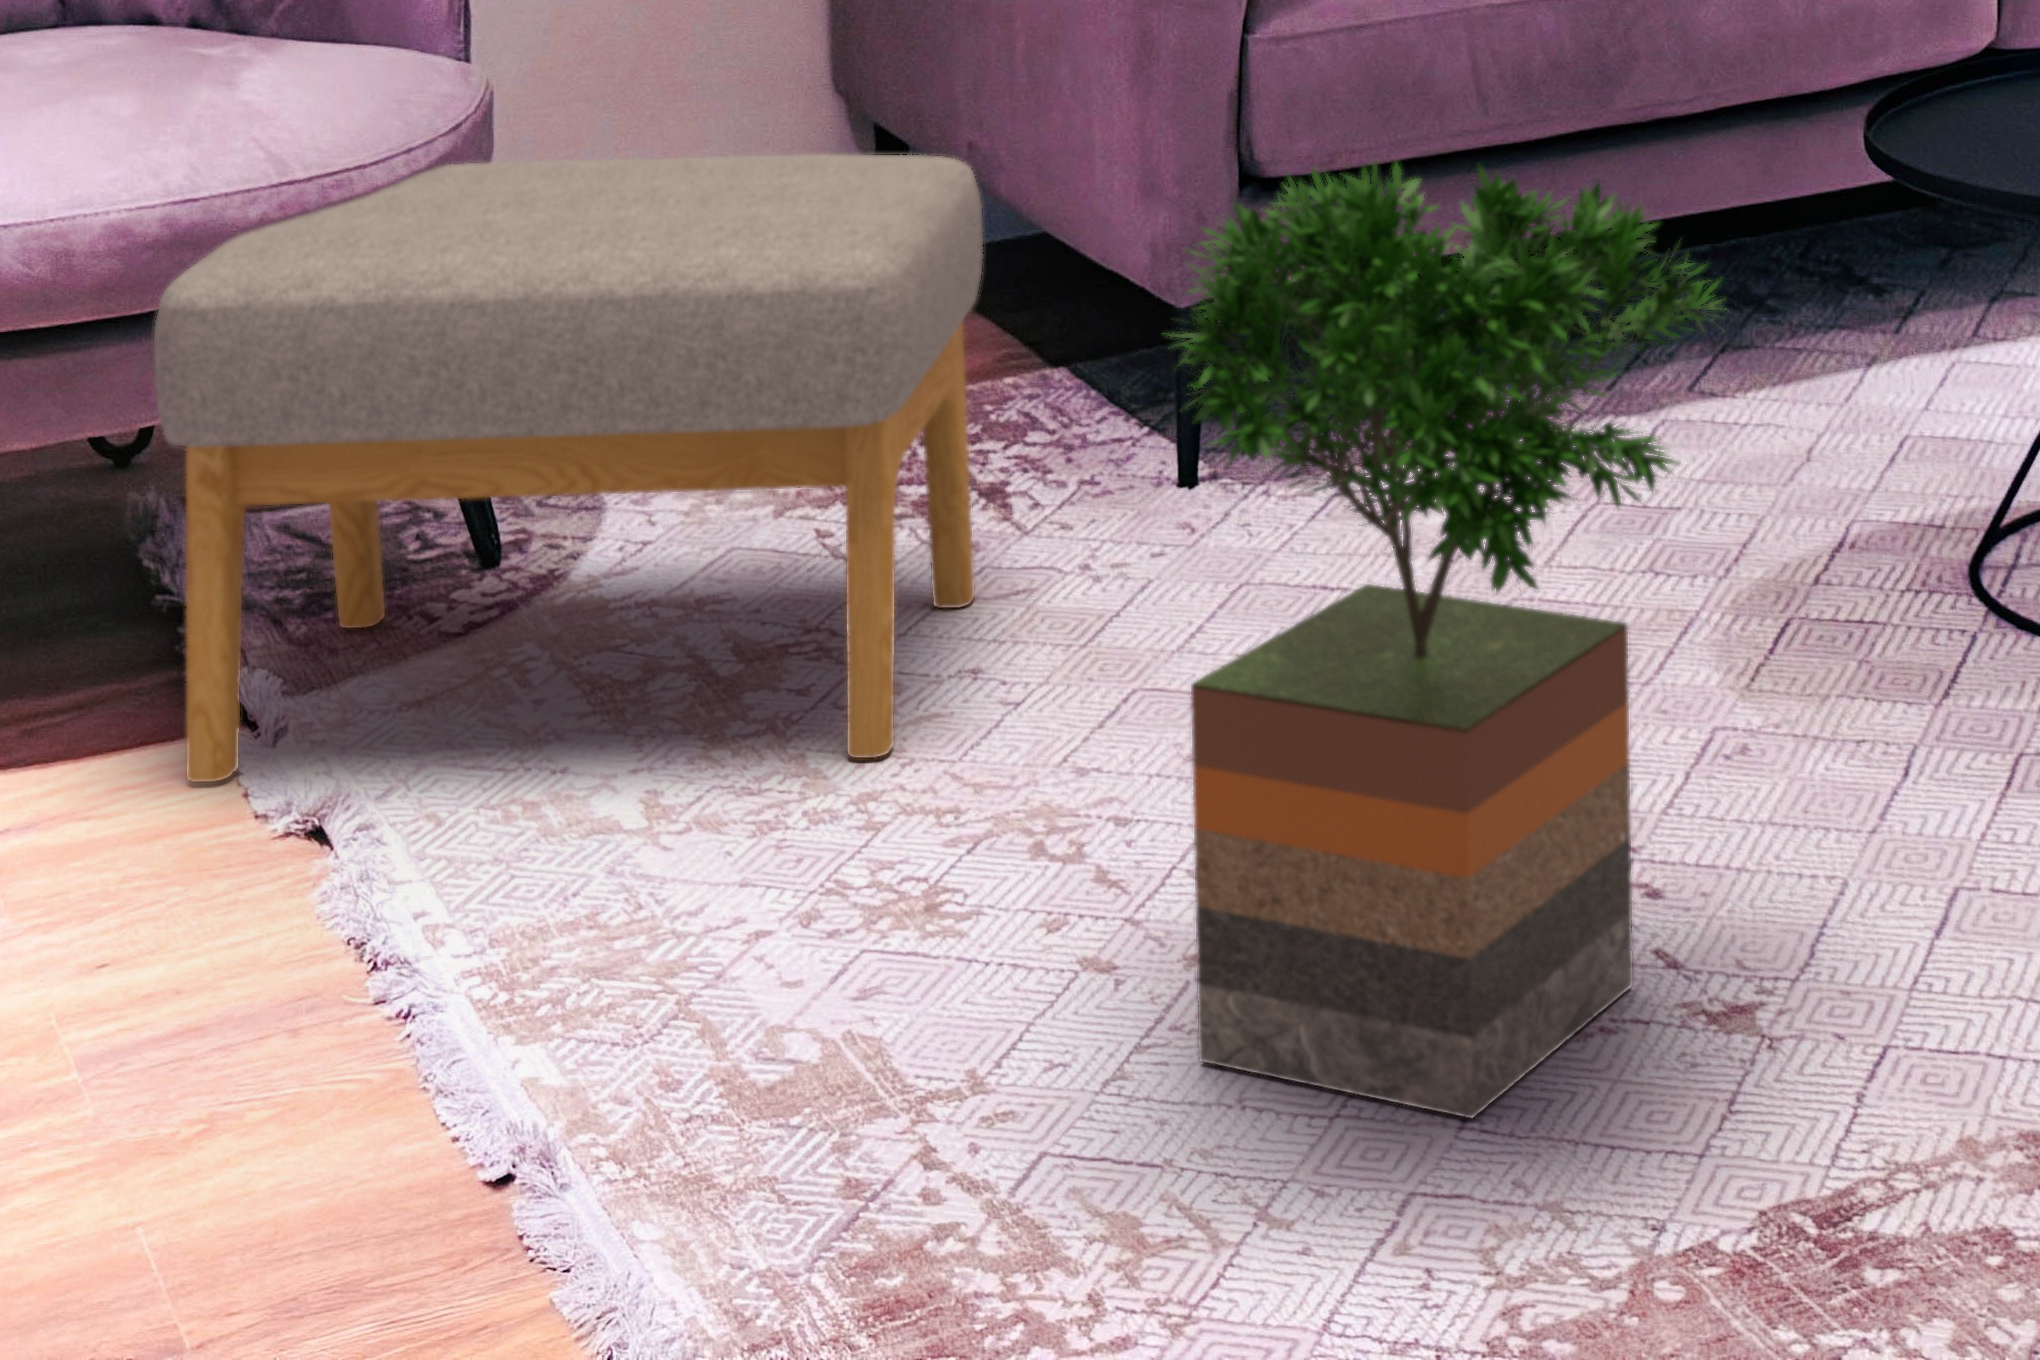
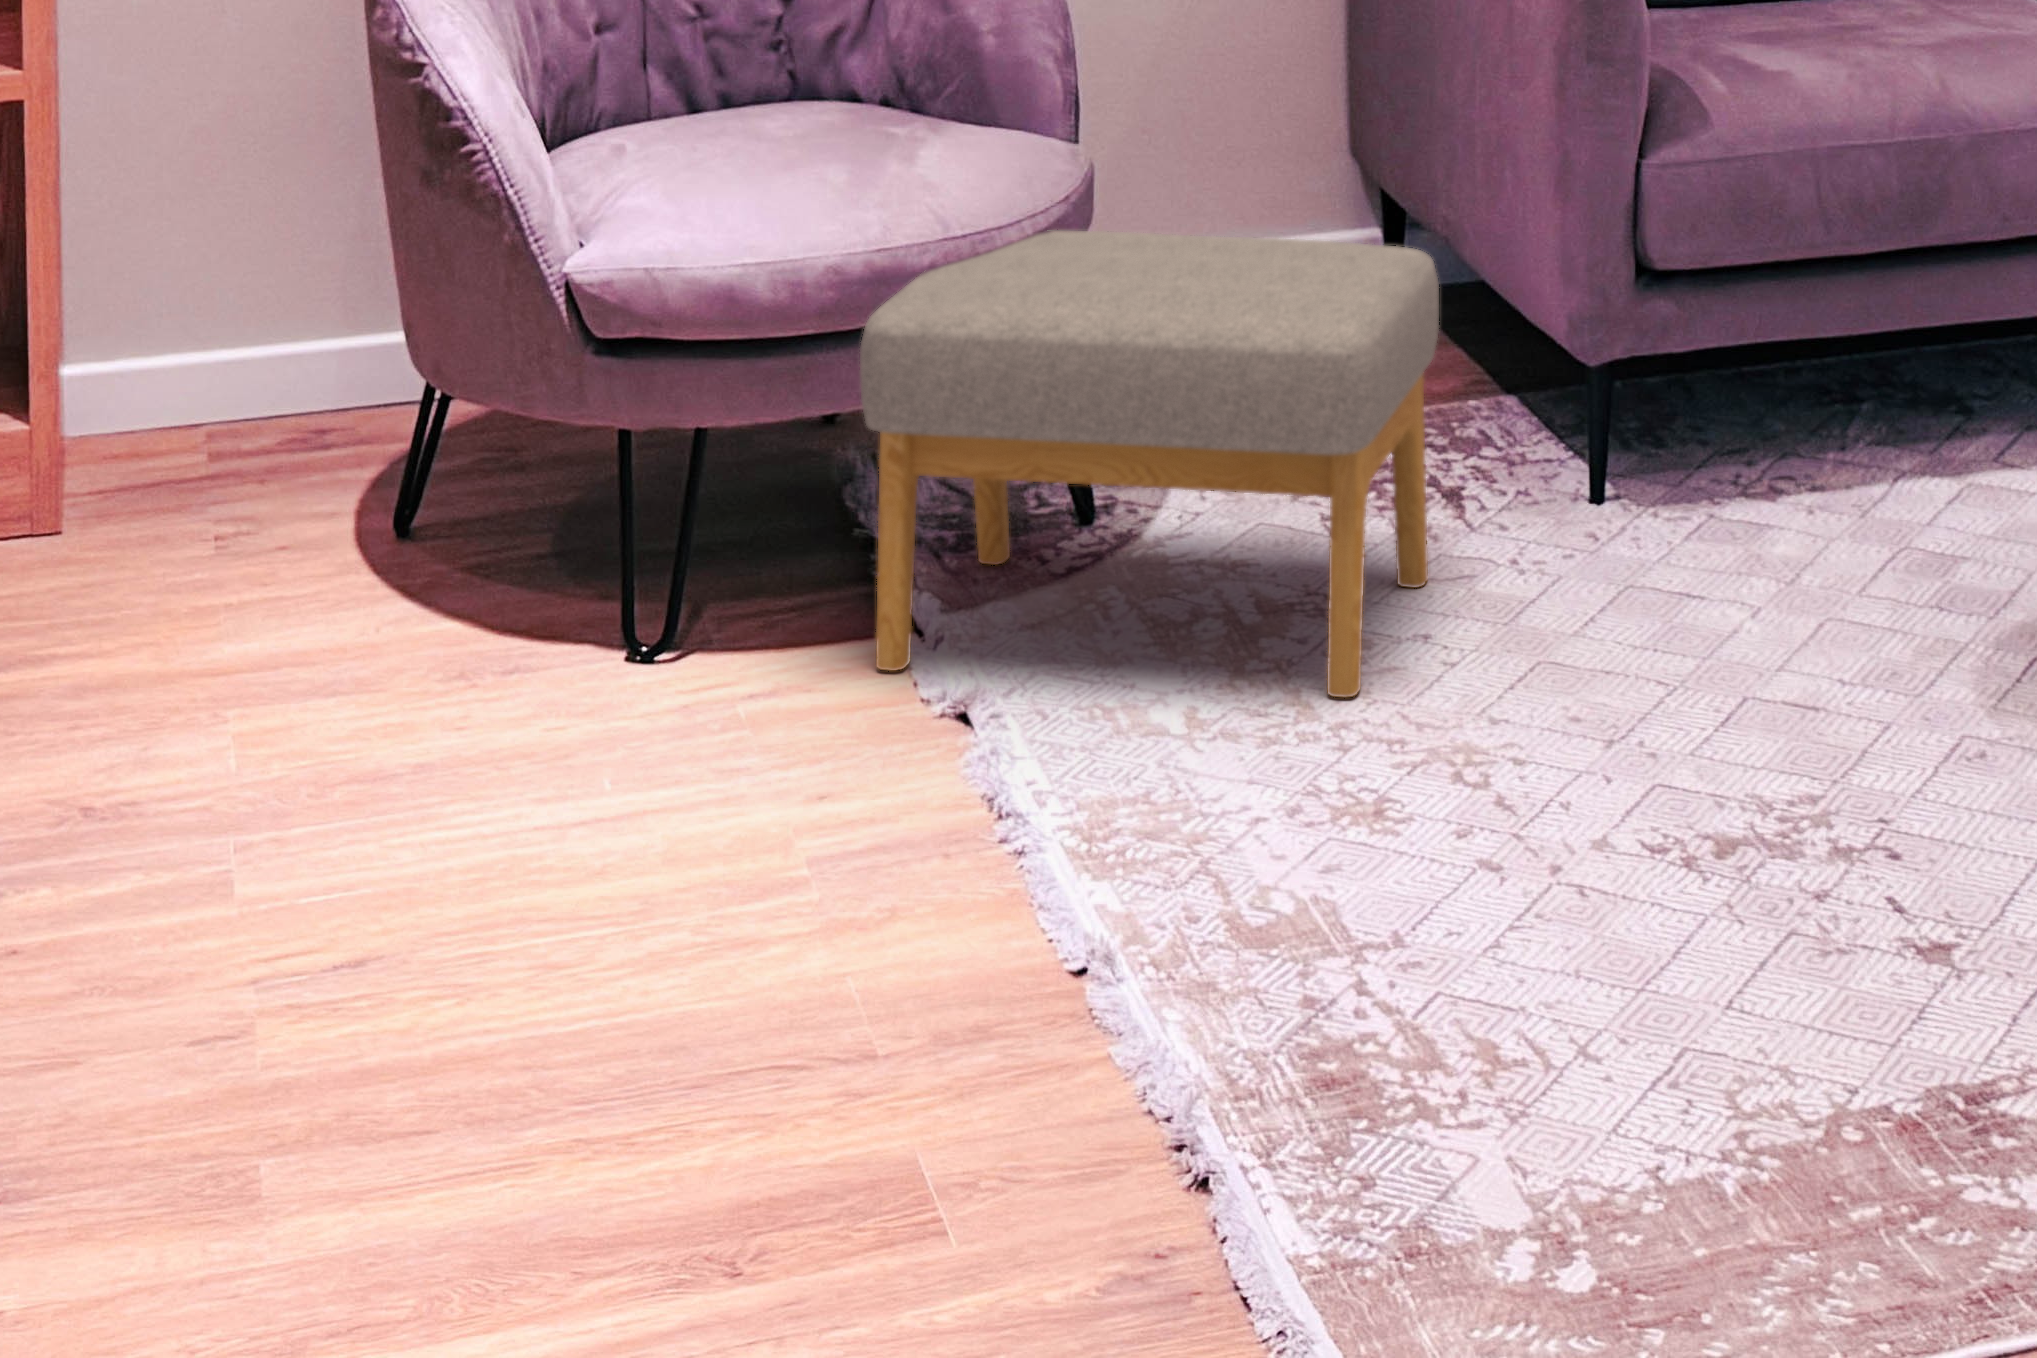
potted tree: present [1174,163,1726,1118] -> none [1532,301,1947,1002]

